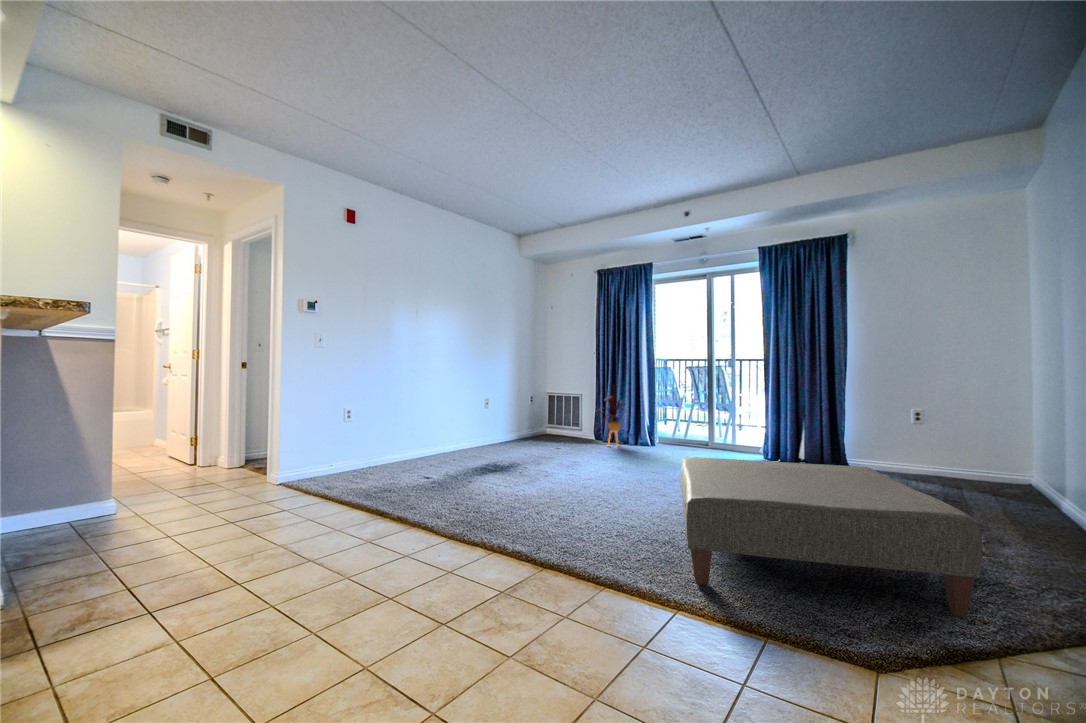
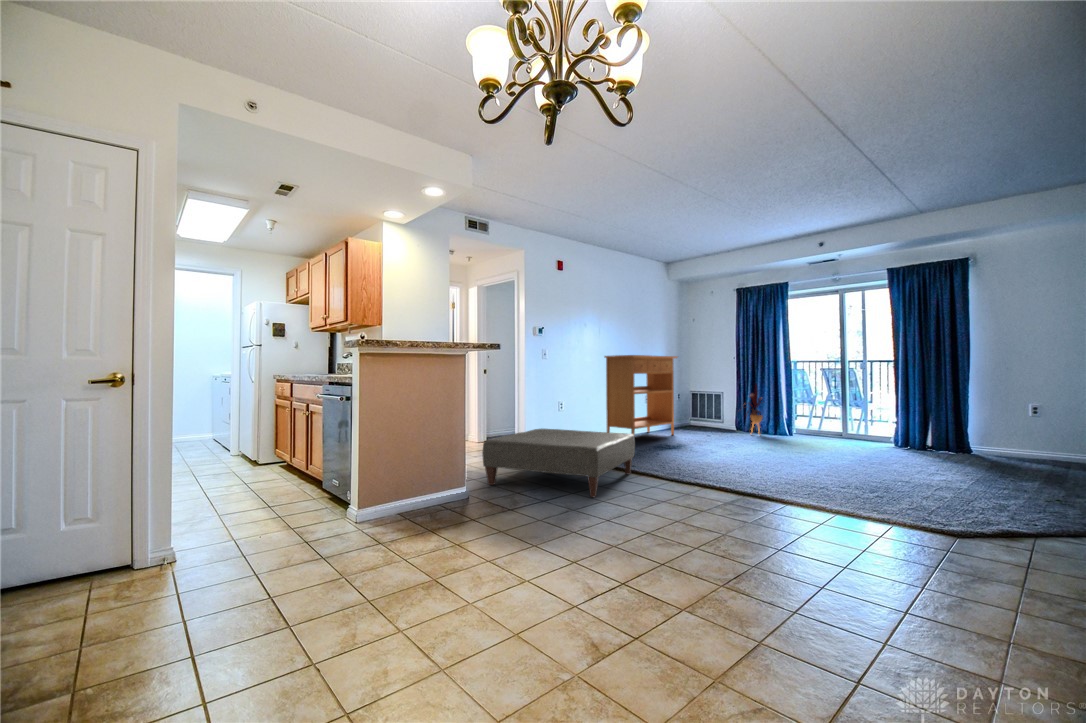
console table: none [419,345,523,462] -> present [605,355,677,435]
ottoman: present [680,457,982,617] -> present [482,429,635,497]

